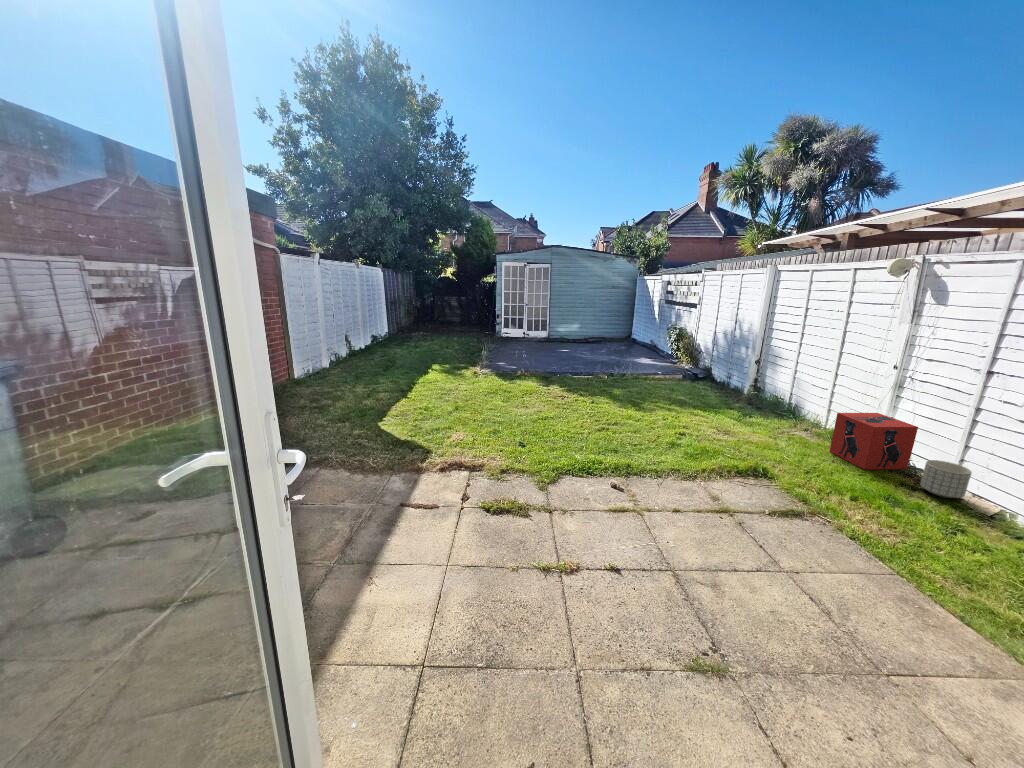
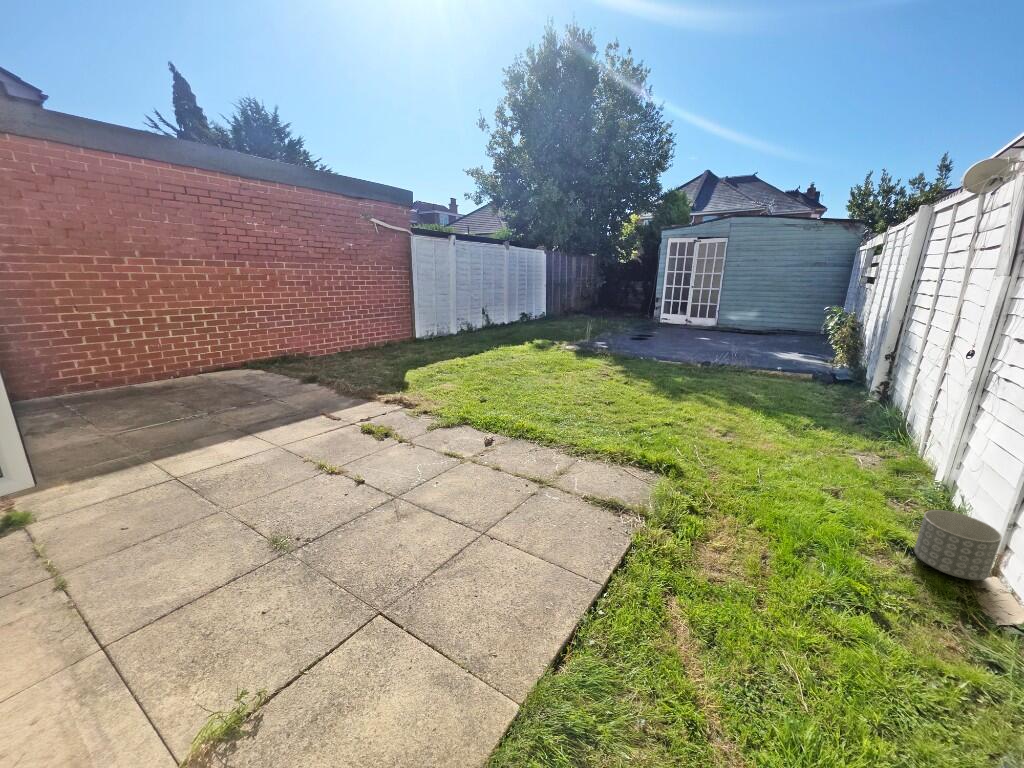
storage box: present [829,413,918,469] -> none [853,425,979,529]

